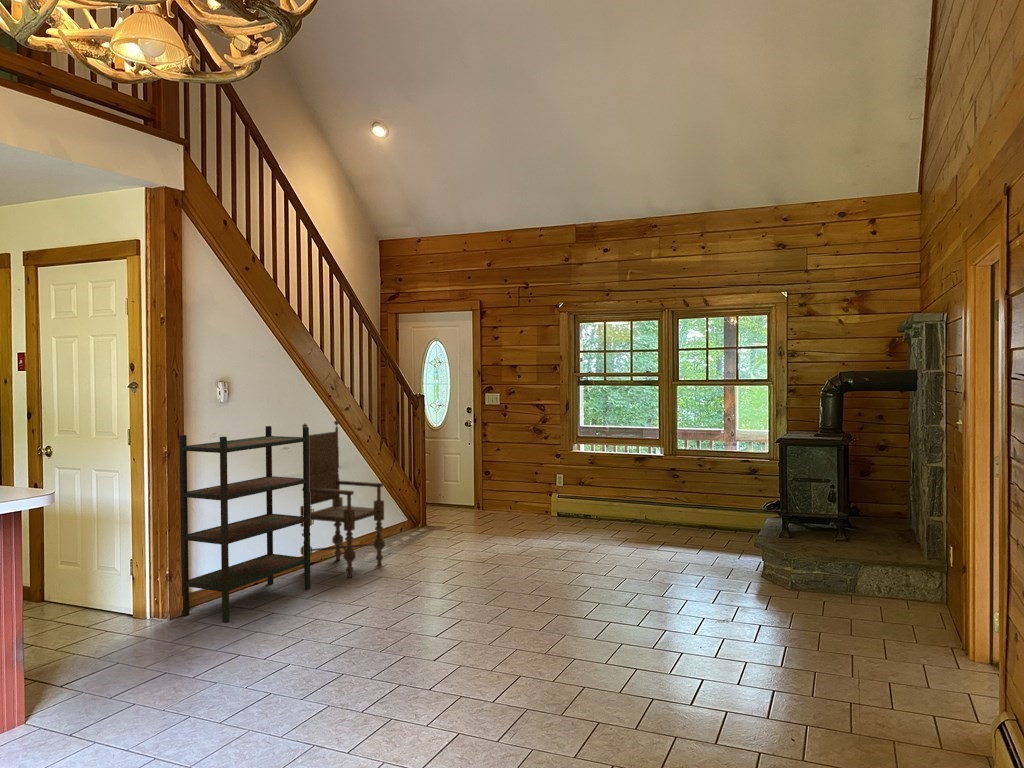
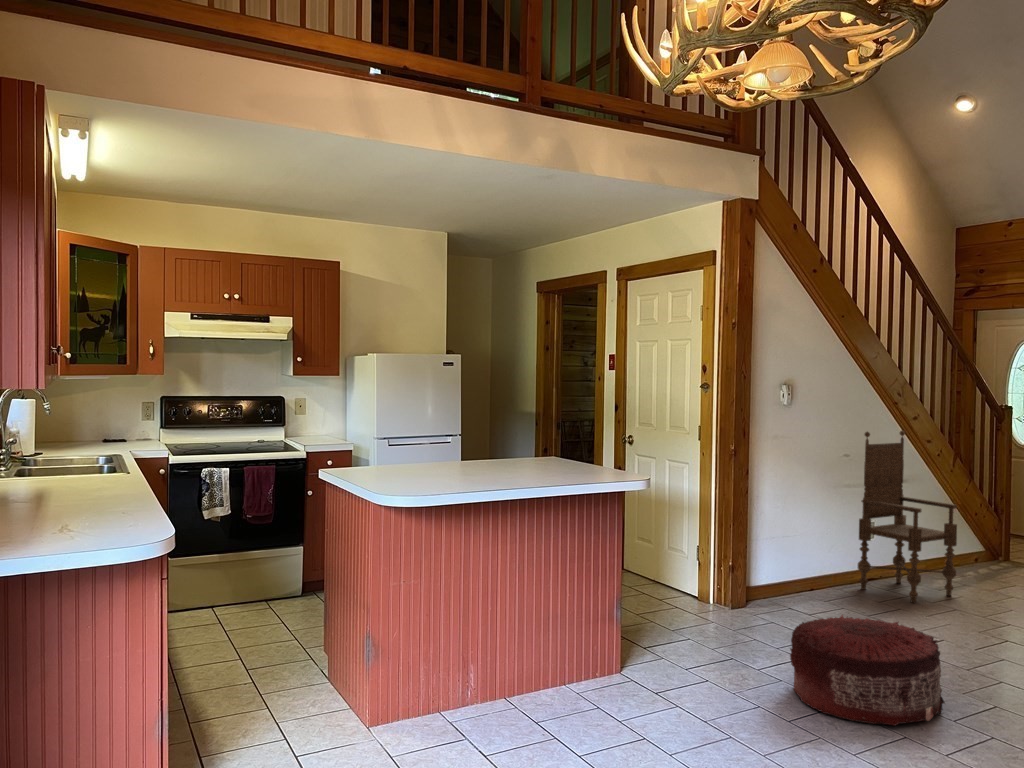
bookshelf: present [179,426,311,623] -> none [742,431,873,621]
pouf: none [221,608,373,725] -> present [790,615,945,726]

